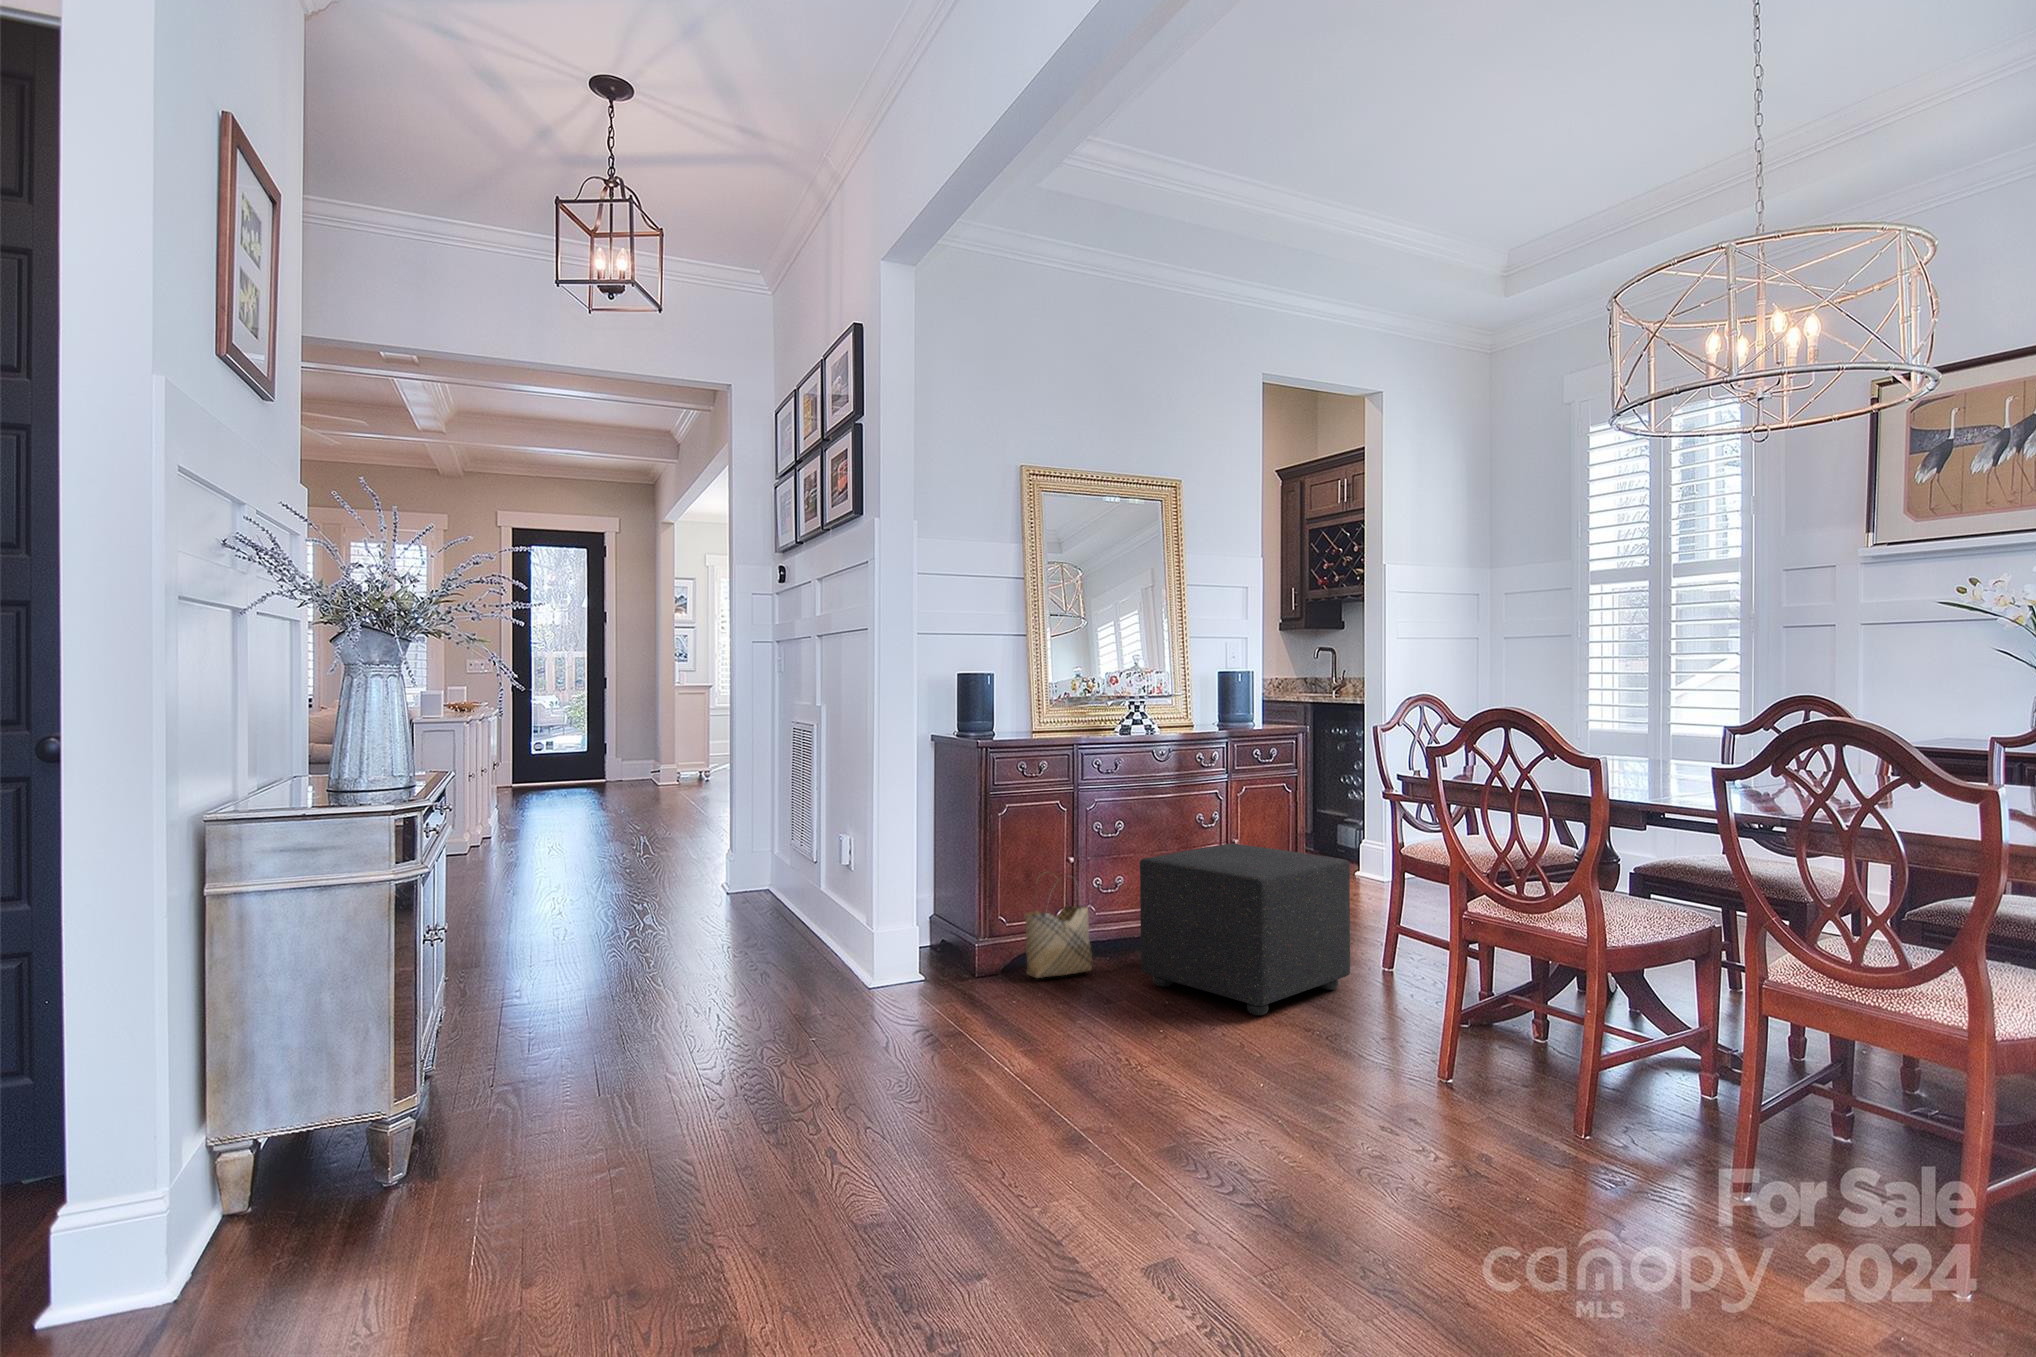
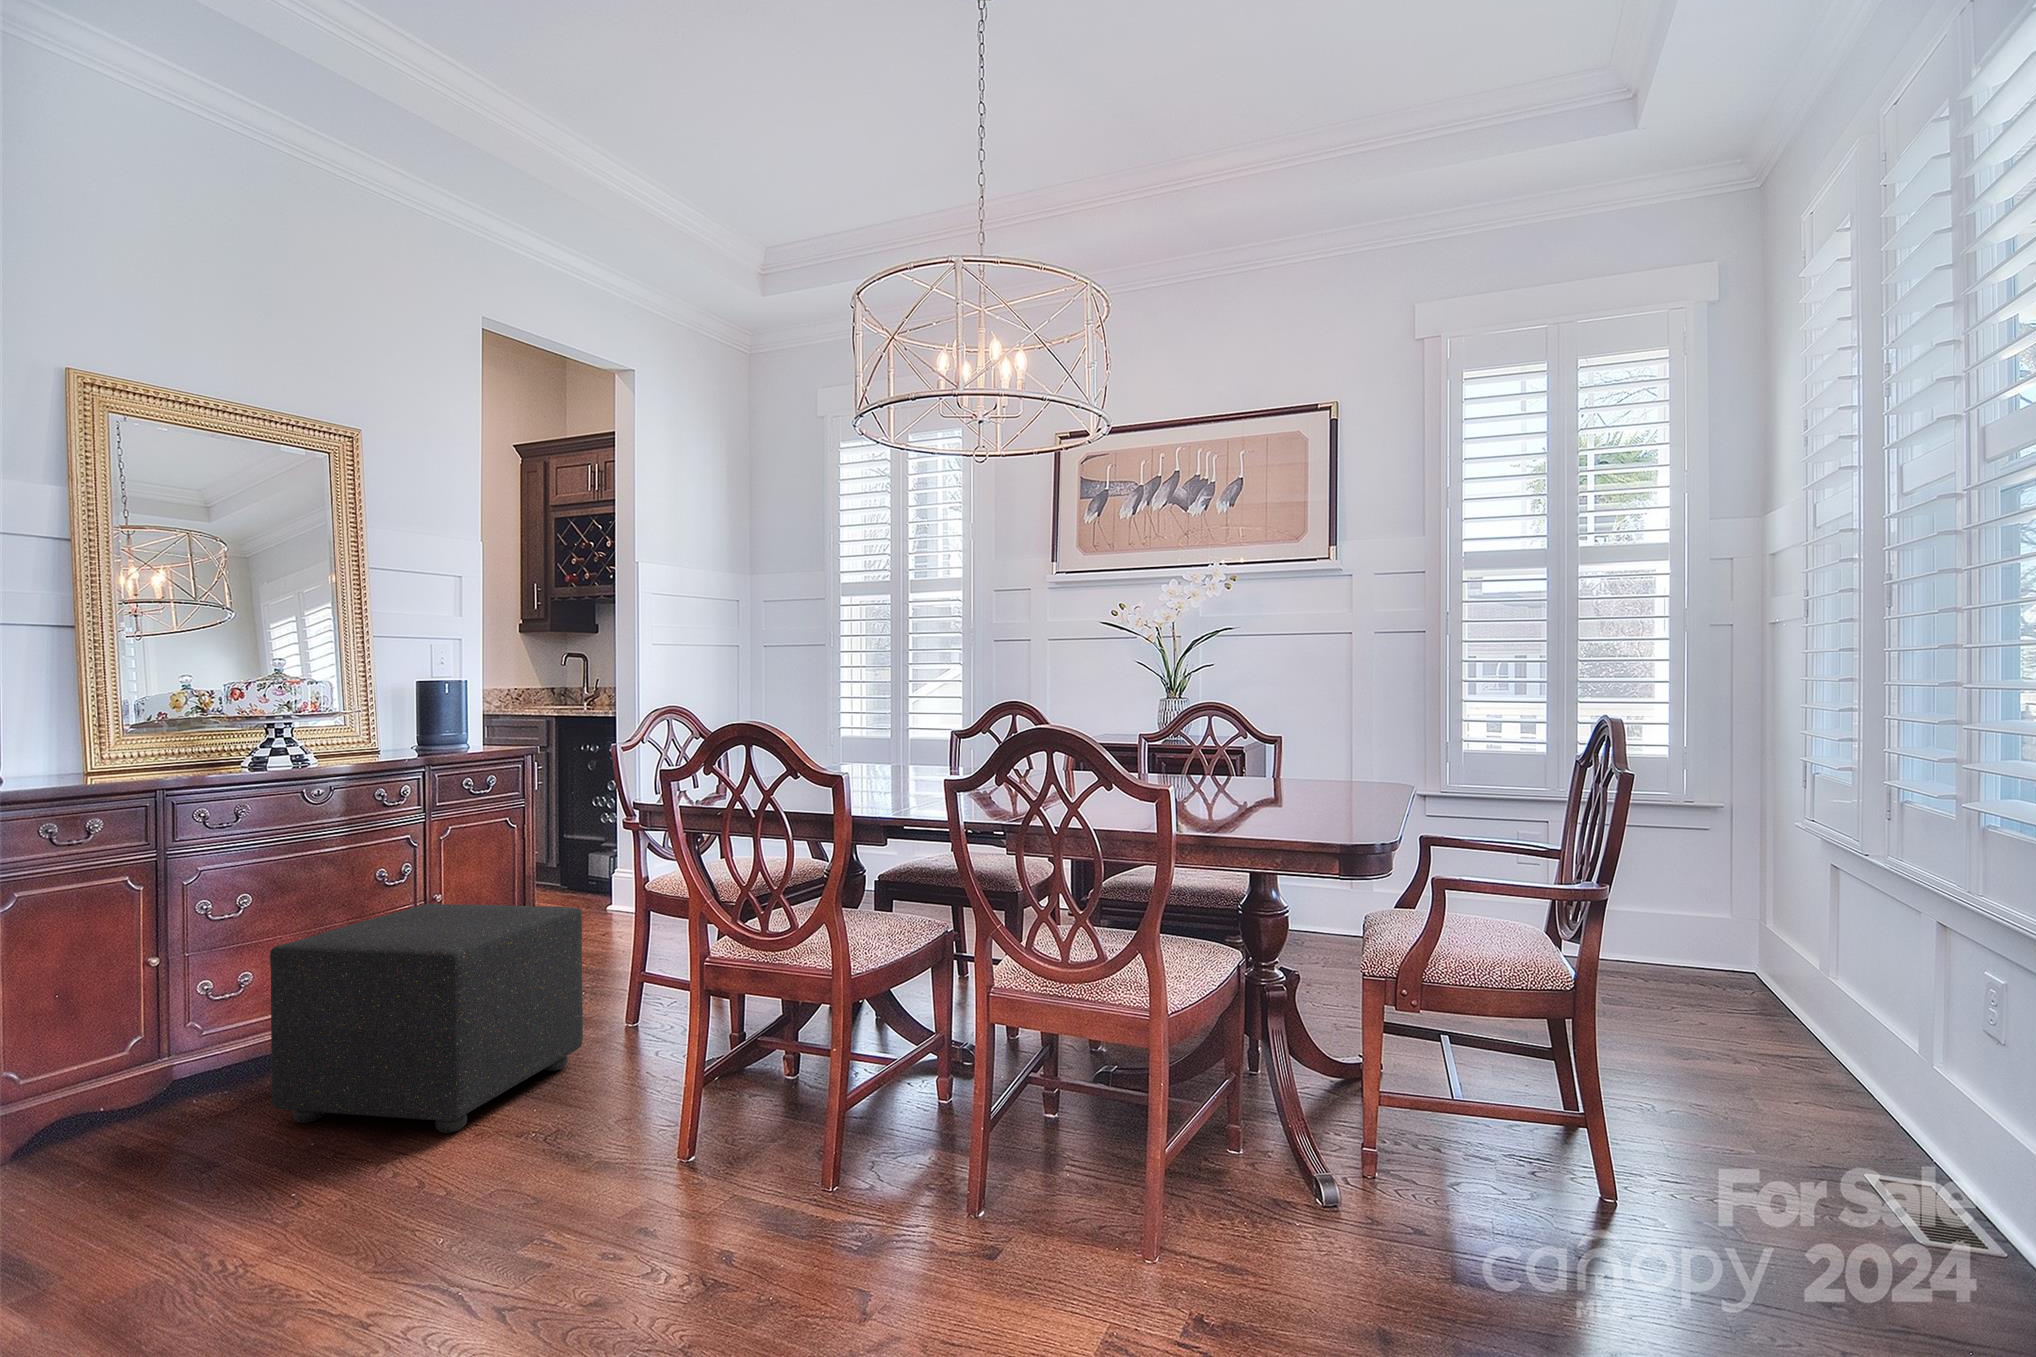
woven basket: present [1024,871,1092,978] -> none [46,987,187,1161]

